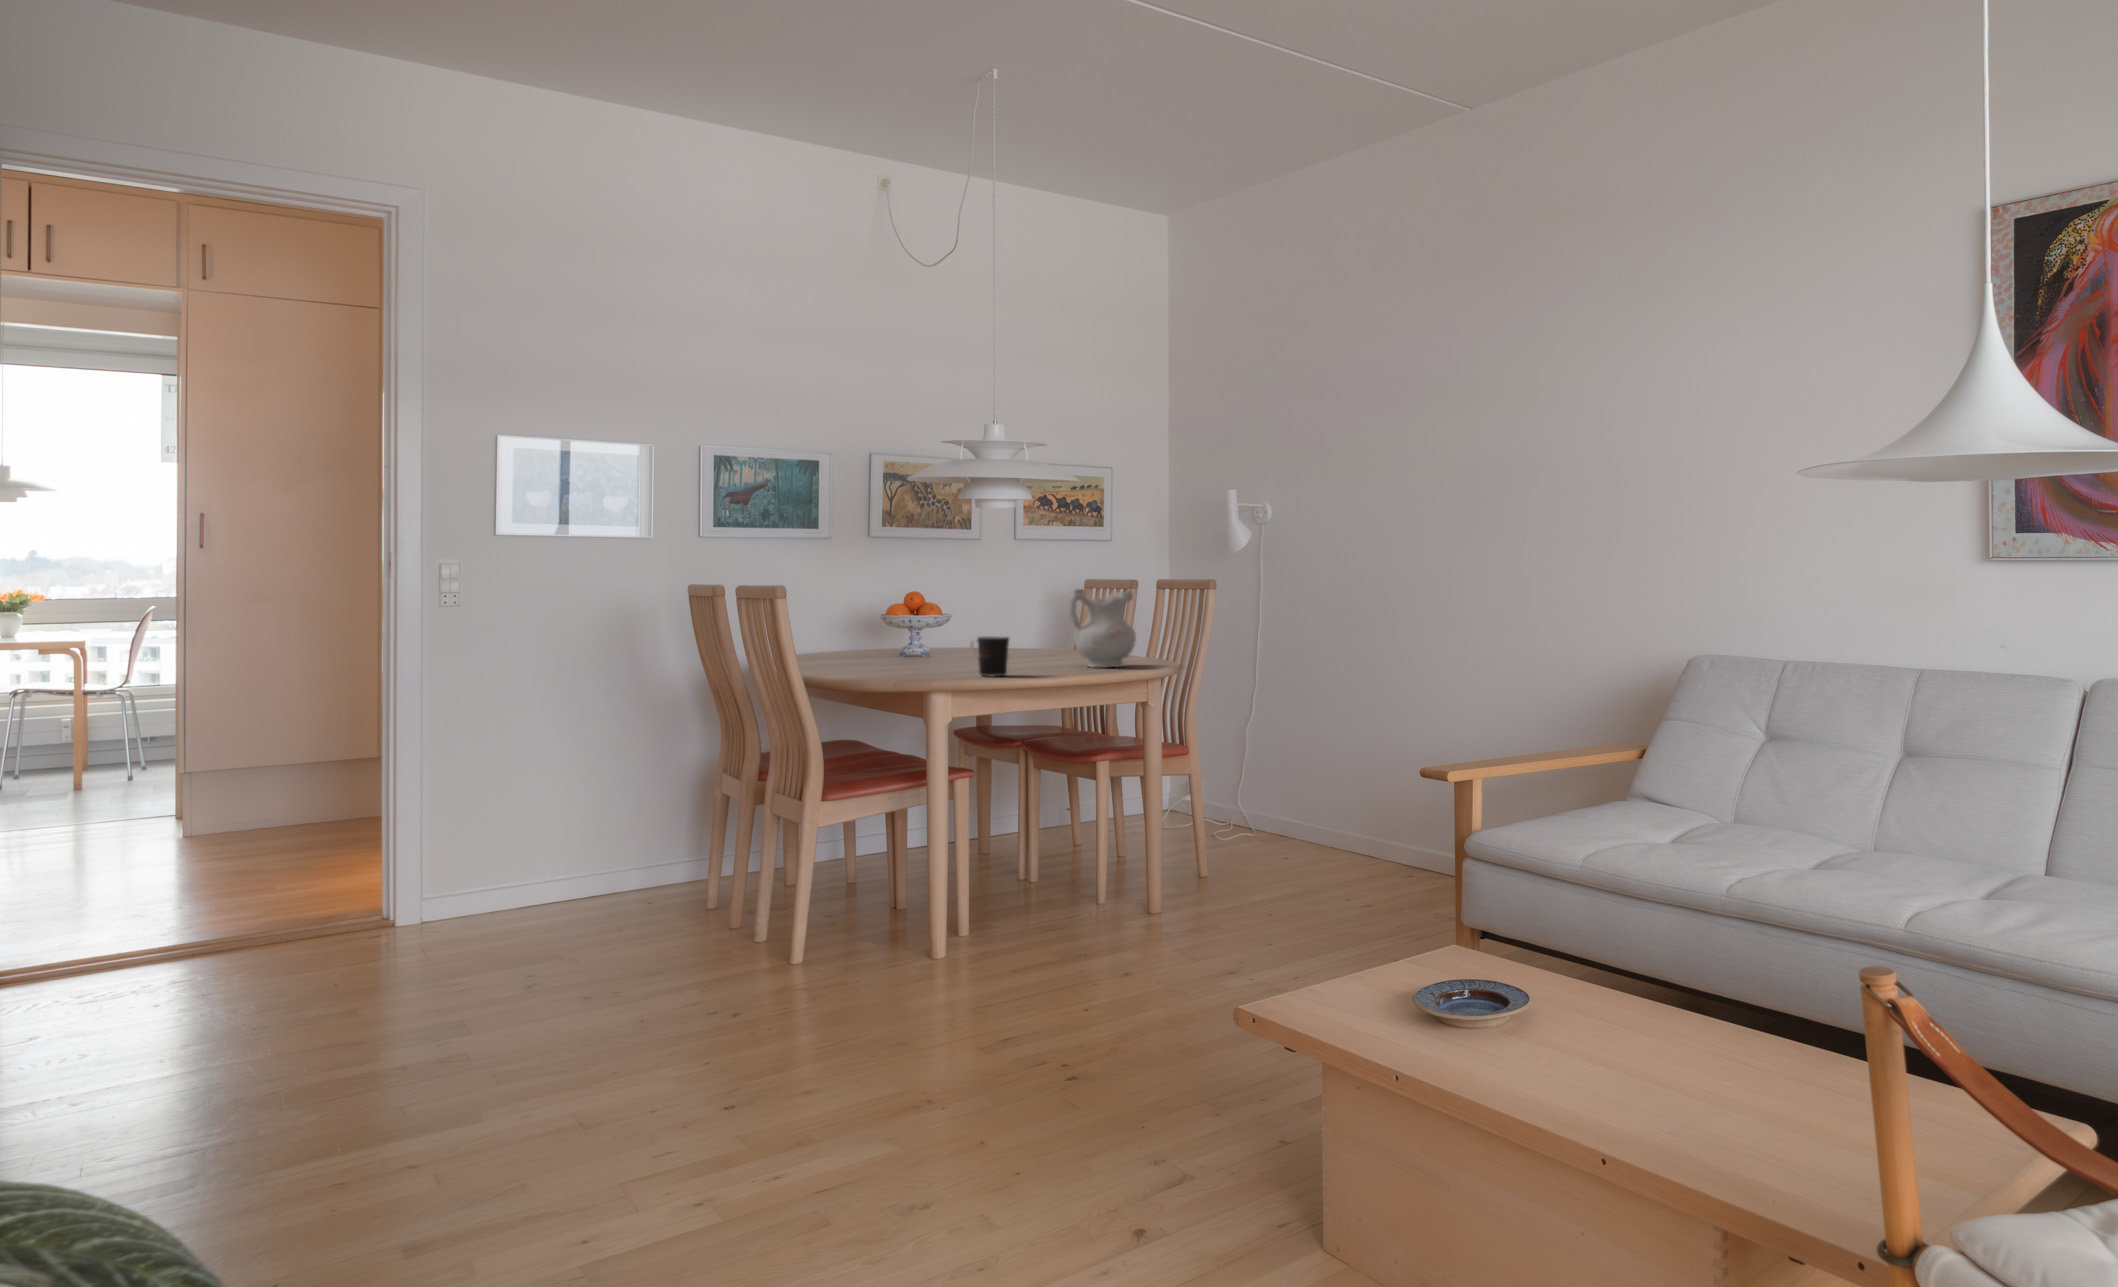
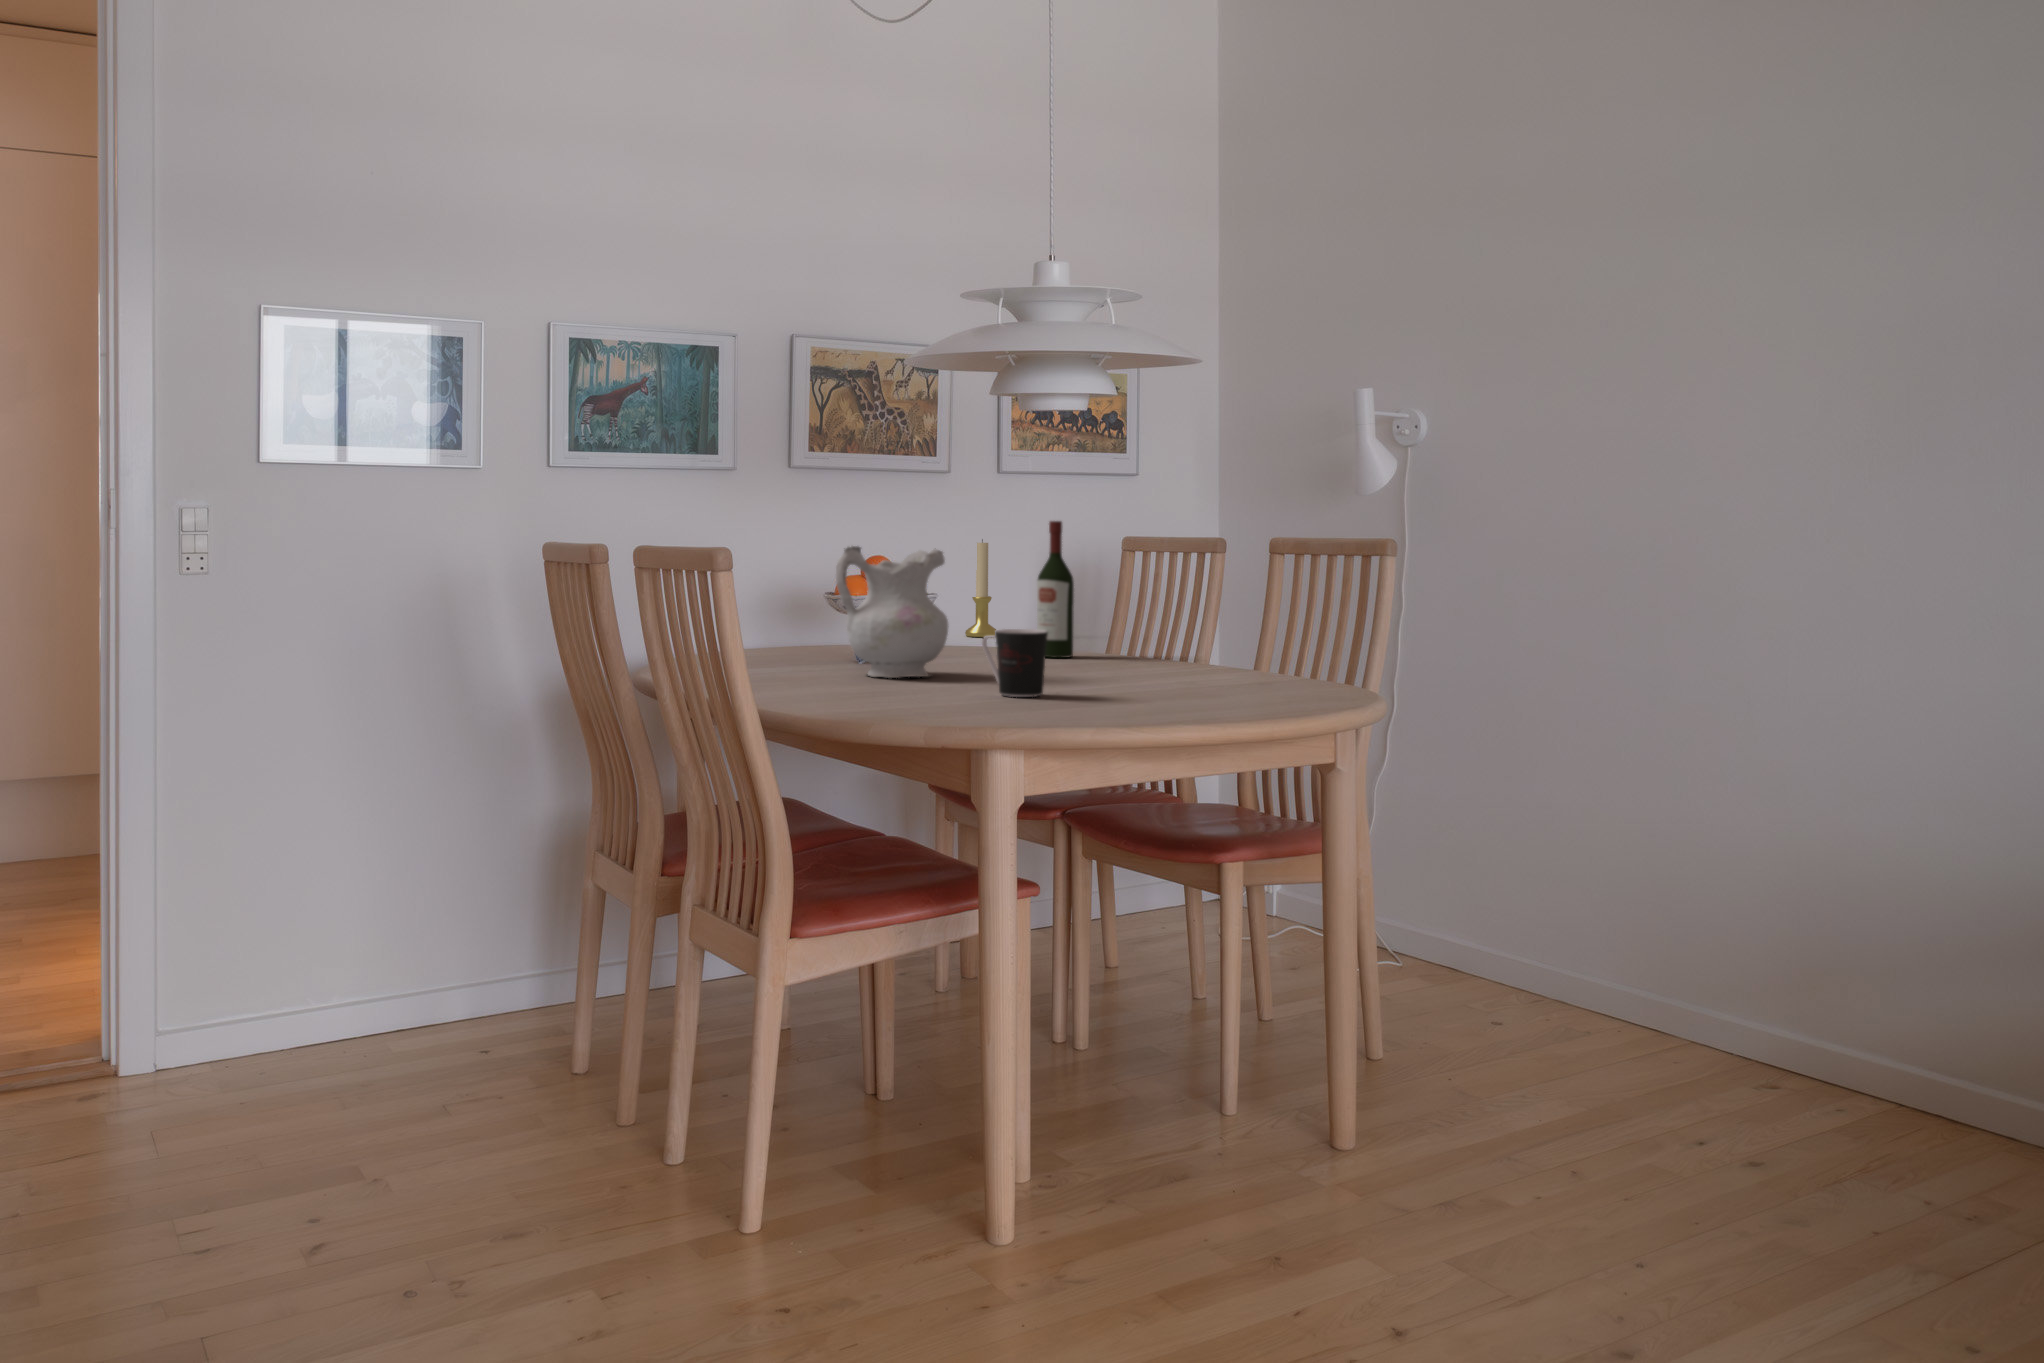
wine bottle: none [1025,571,1049,657] -> present [1037,521,1074,658]
candle holder: none [990,583,1012,647] -> present [965,539,996,637]
ceramic pitcher: present [1069,589,1136,668] -> present [836,546,948,678]

